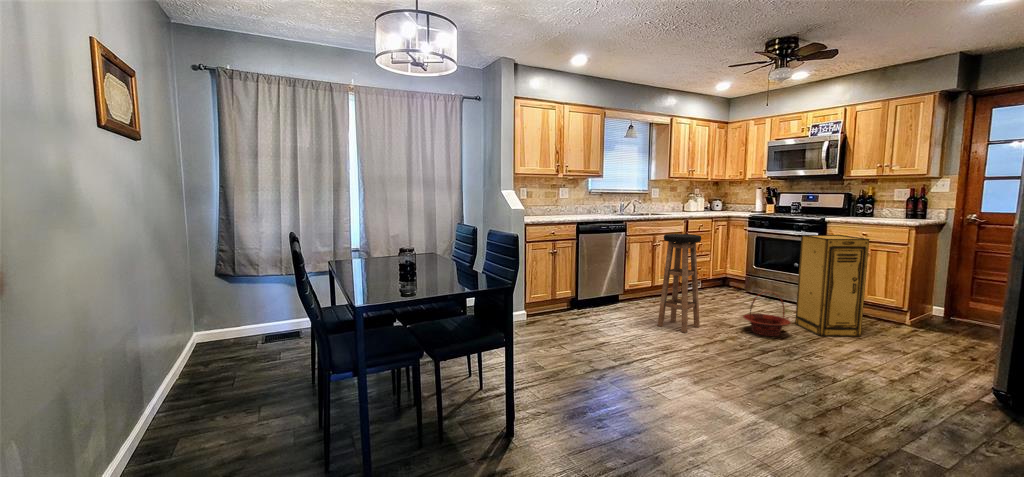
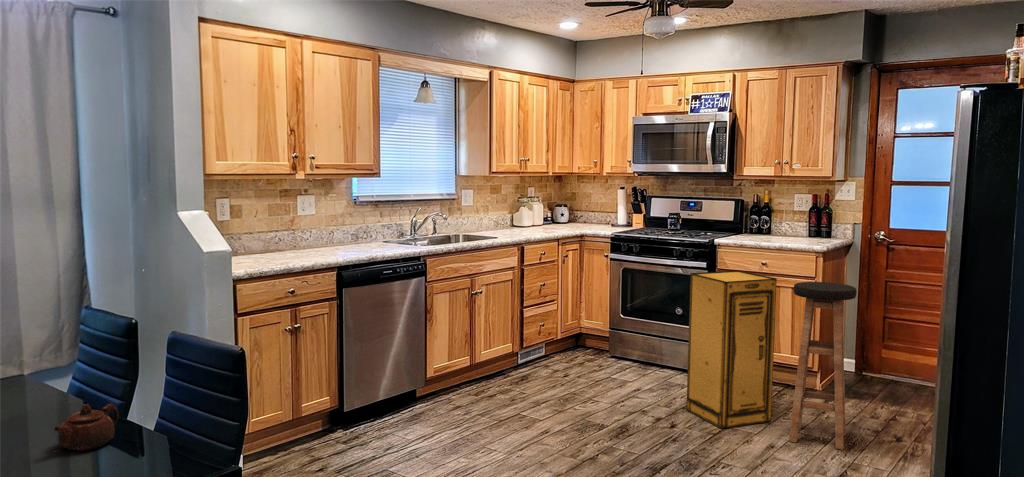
bar stool: present [658,234,701,333] -> present [789,282,857,450]
teapot: none [439,256,465,276] -> present [54,403,119,451]
basket: present [743,292,791,336] -> none [617,368,684,439]

